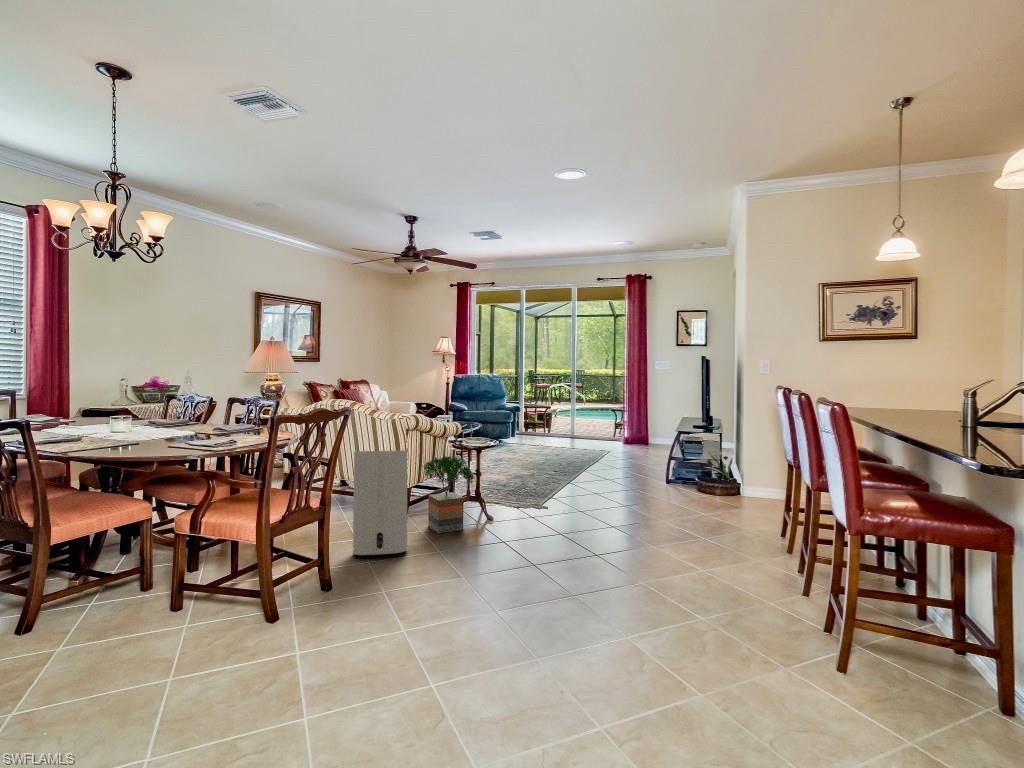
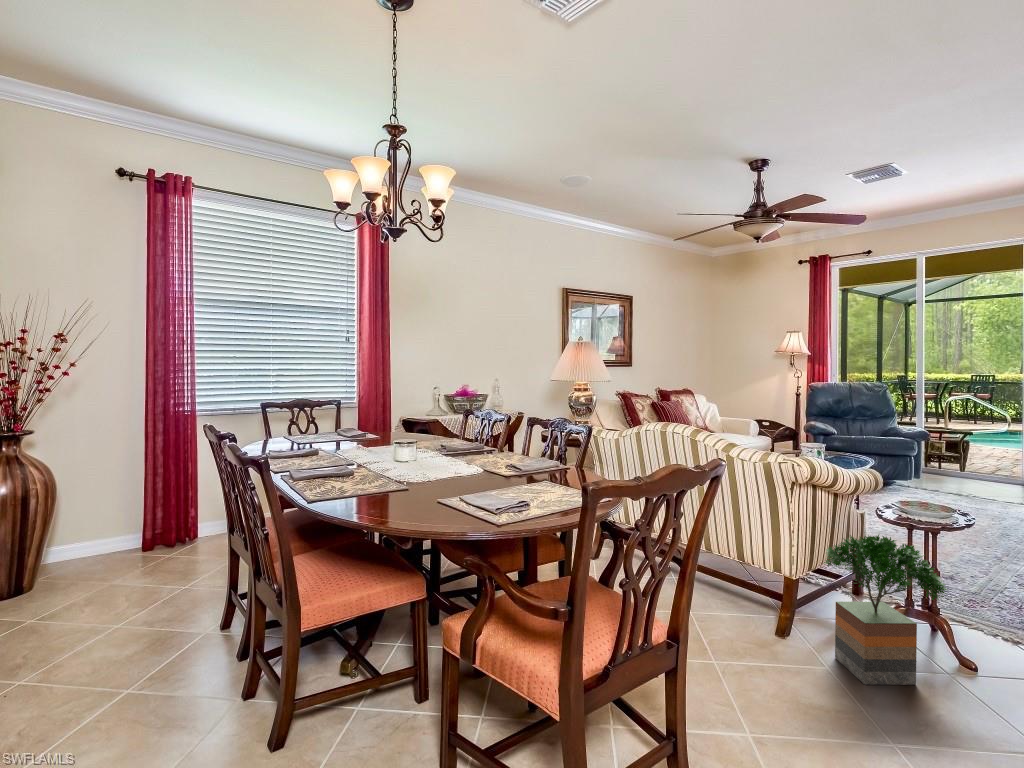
air purifier: present [353,450,407,555] -> none [709,521,816,734]

